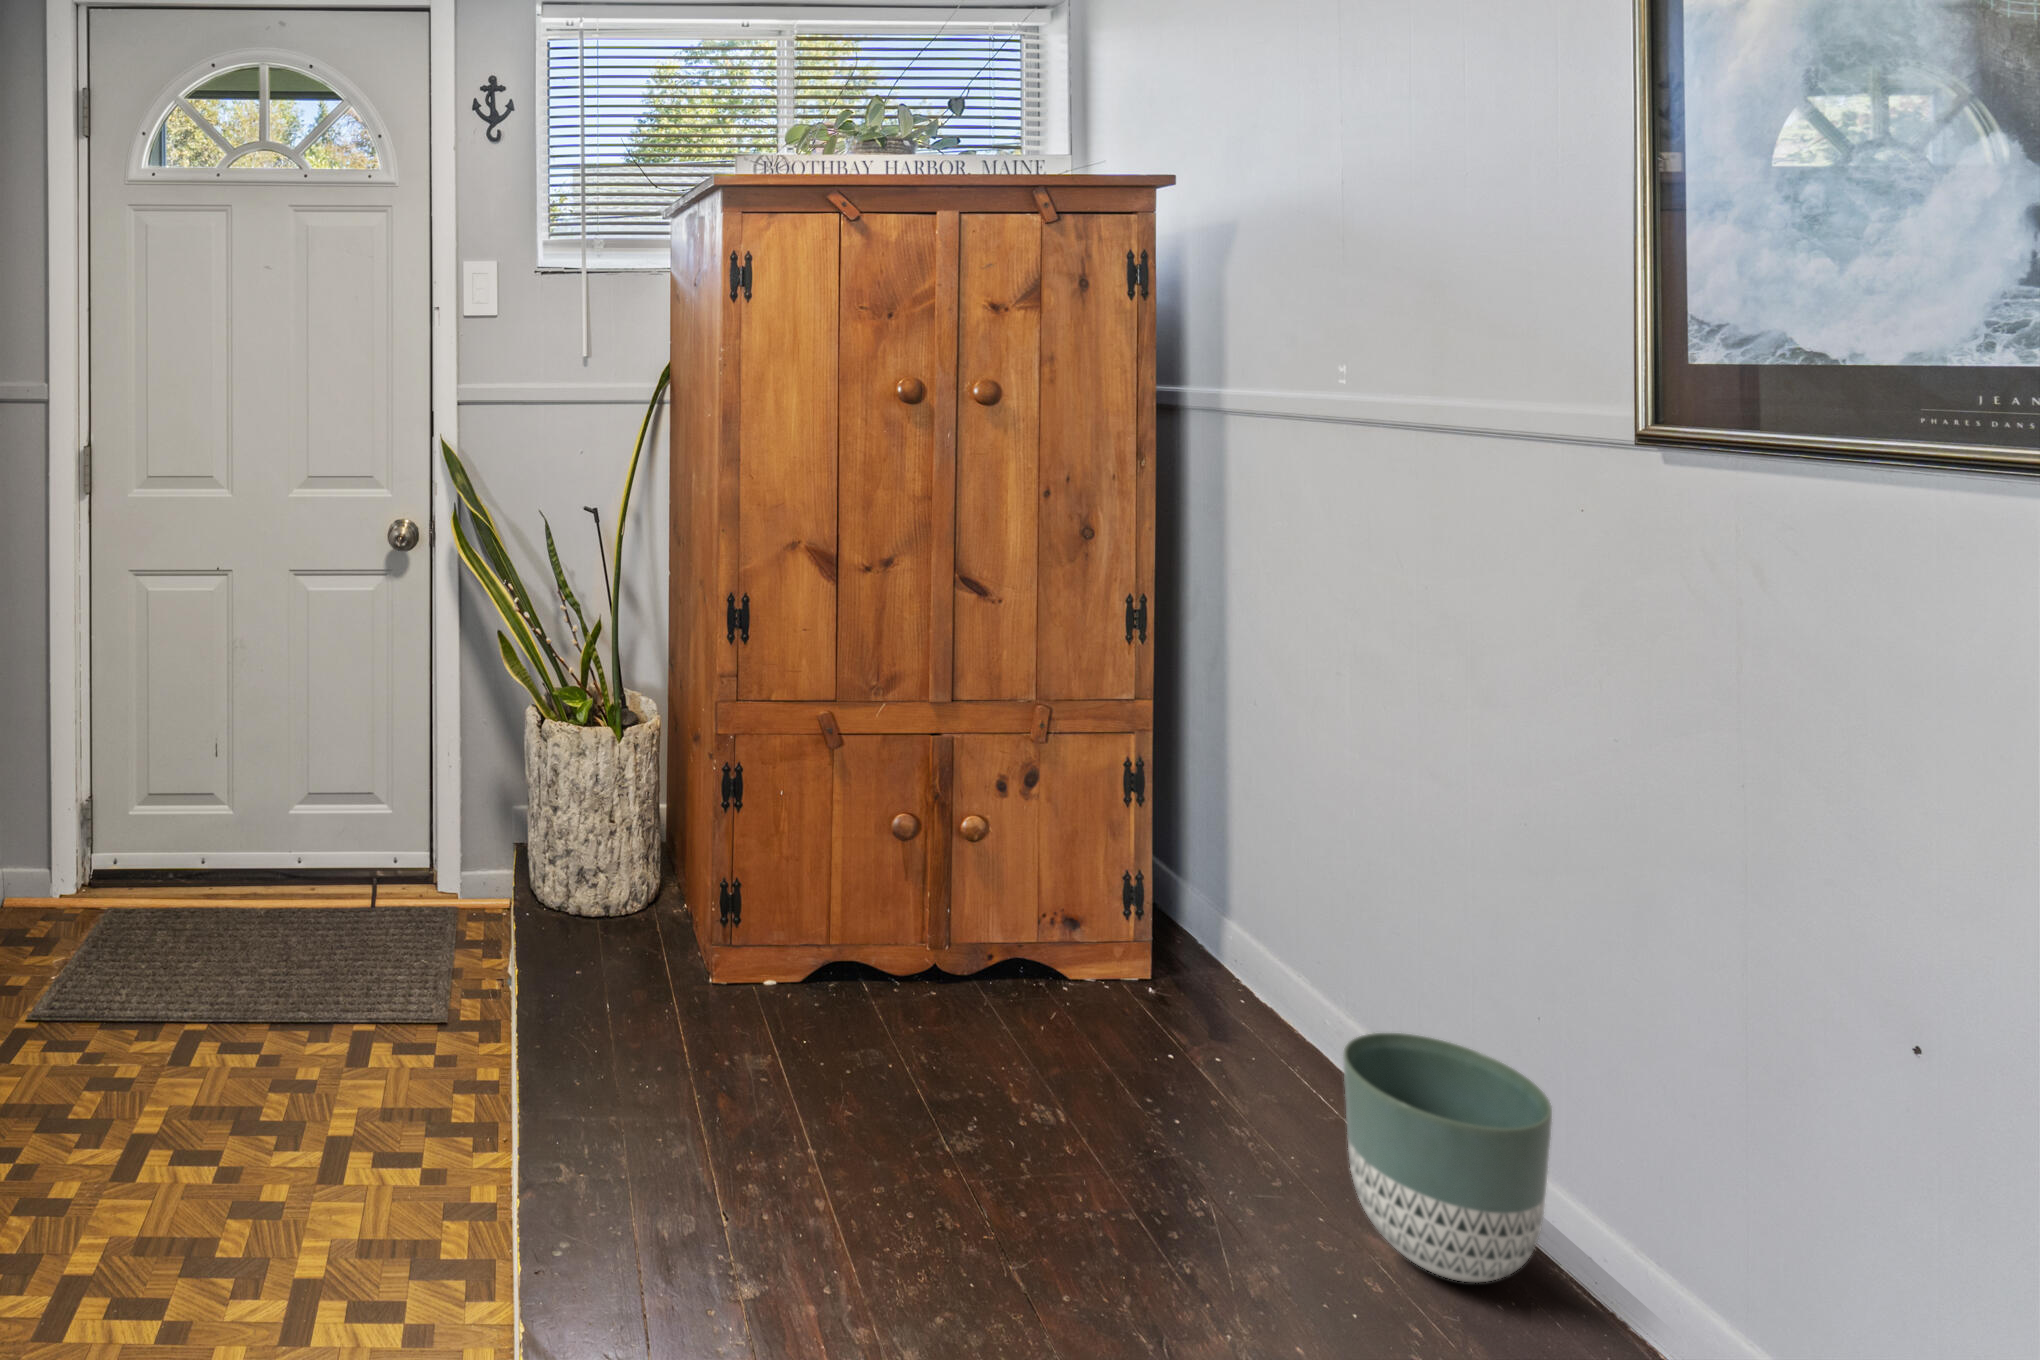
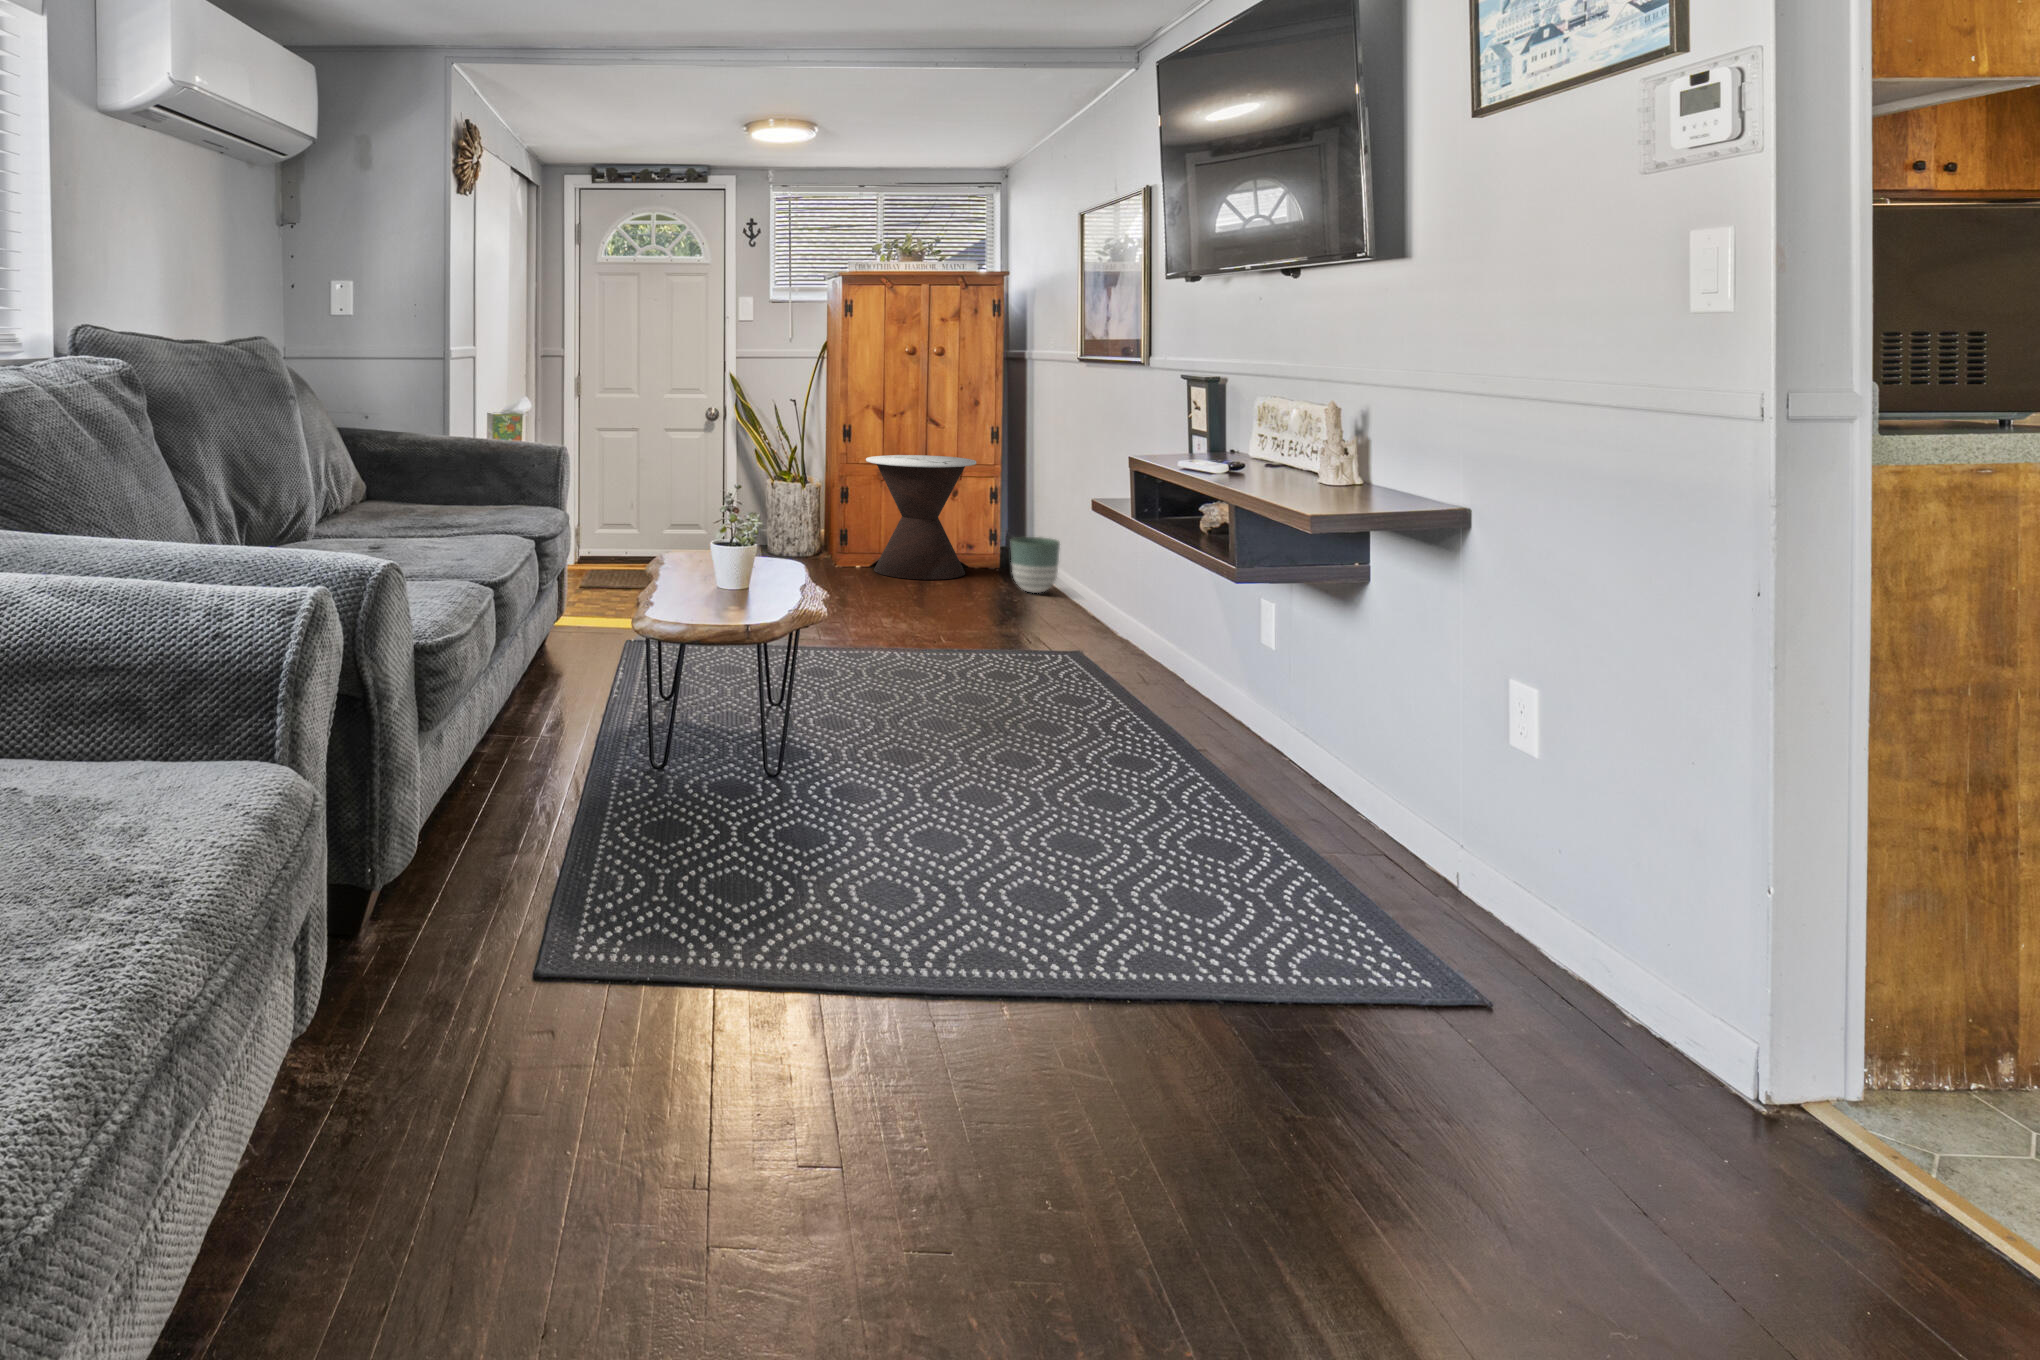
side table: none [804,681,1151,1140] -> present [866,455,976,580]

